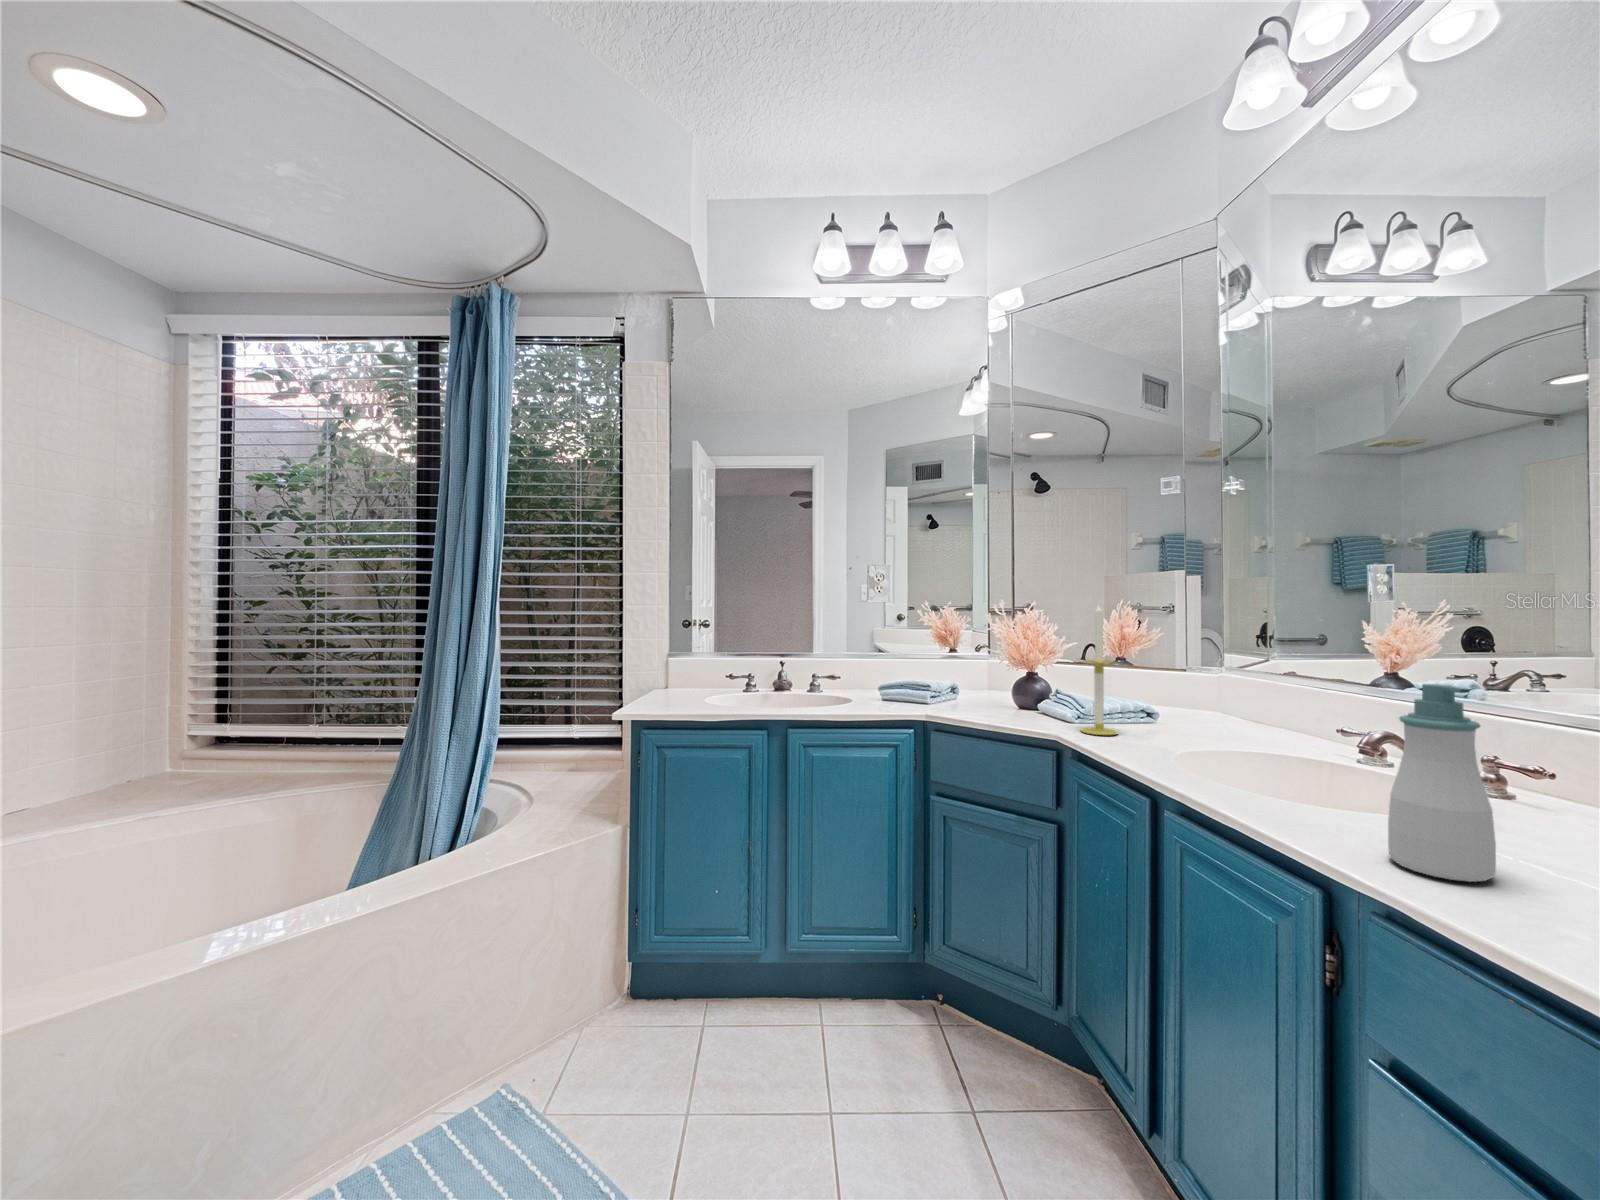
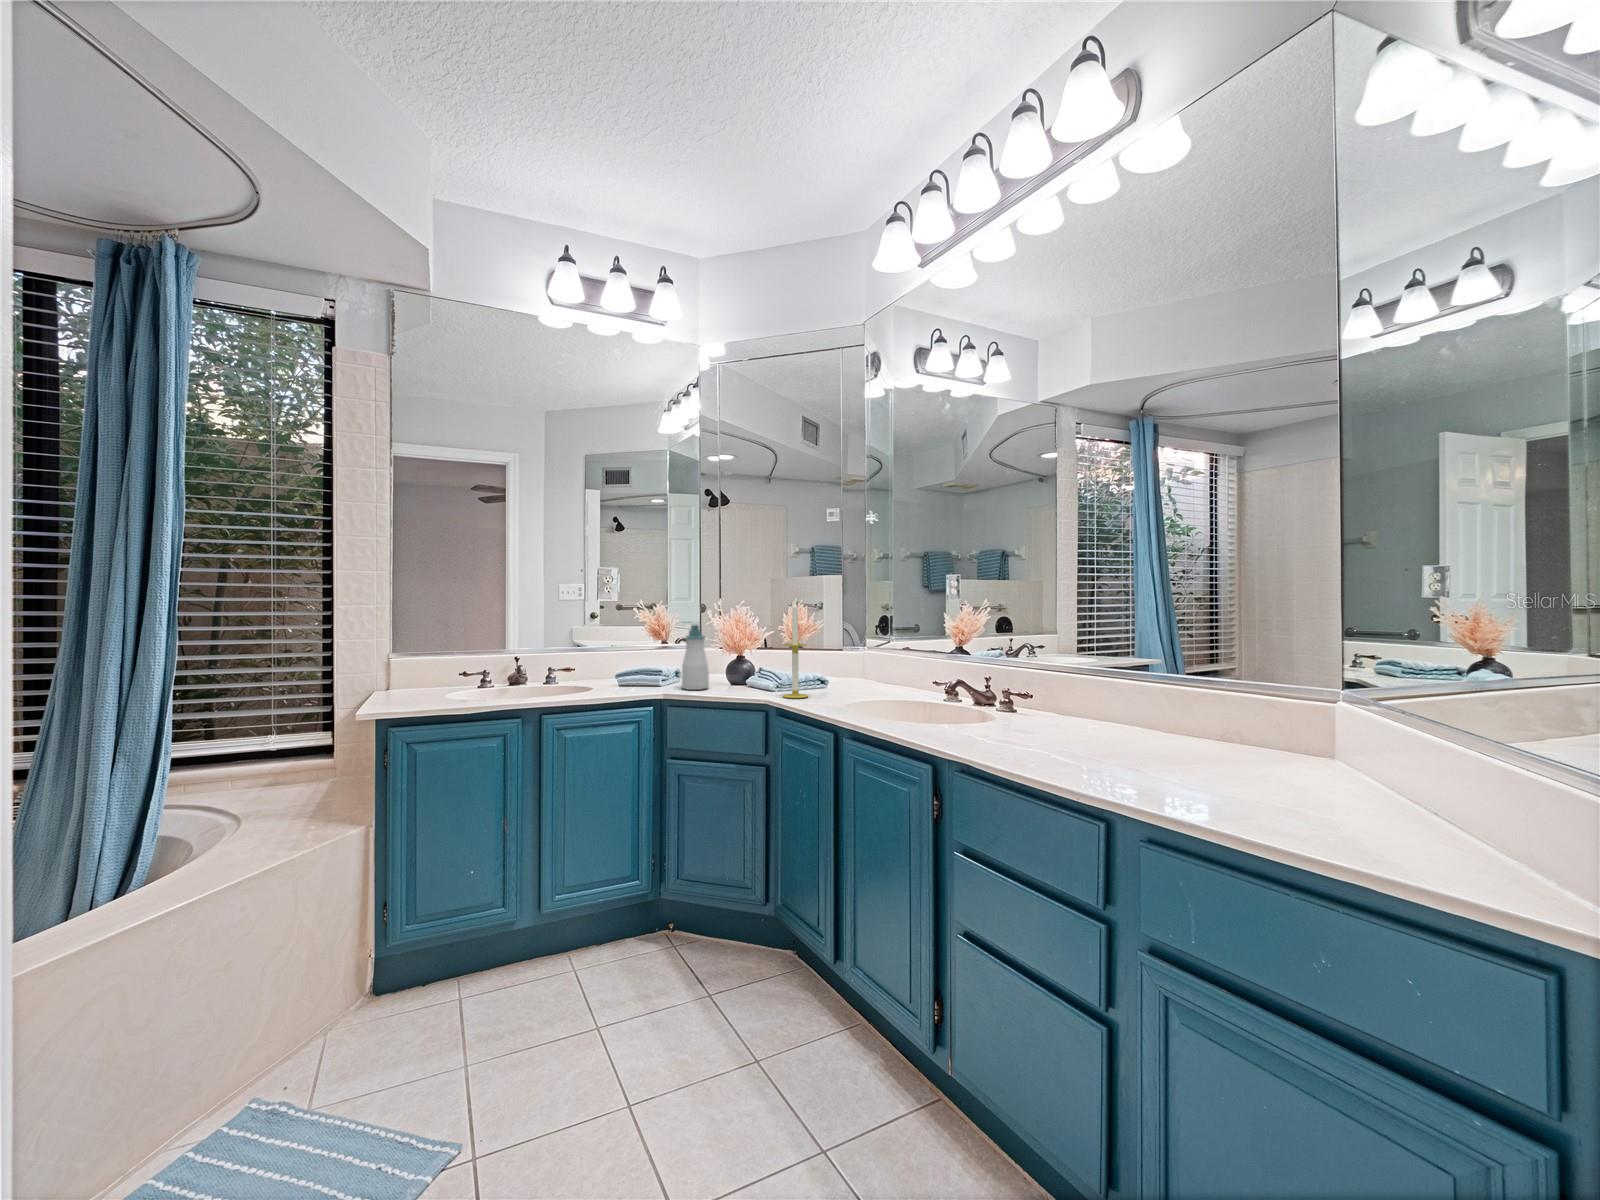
soap bottle: present [1388,684,1496,882] -> present [682,624,709,690]

